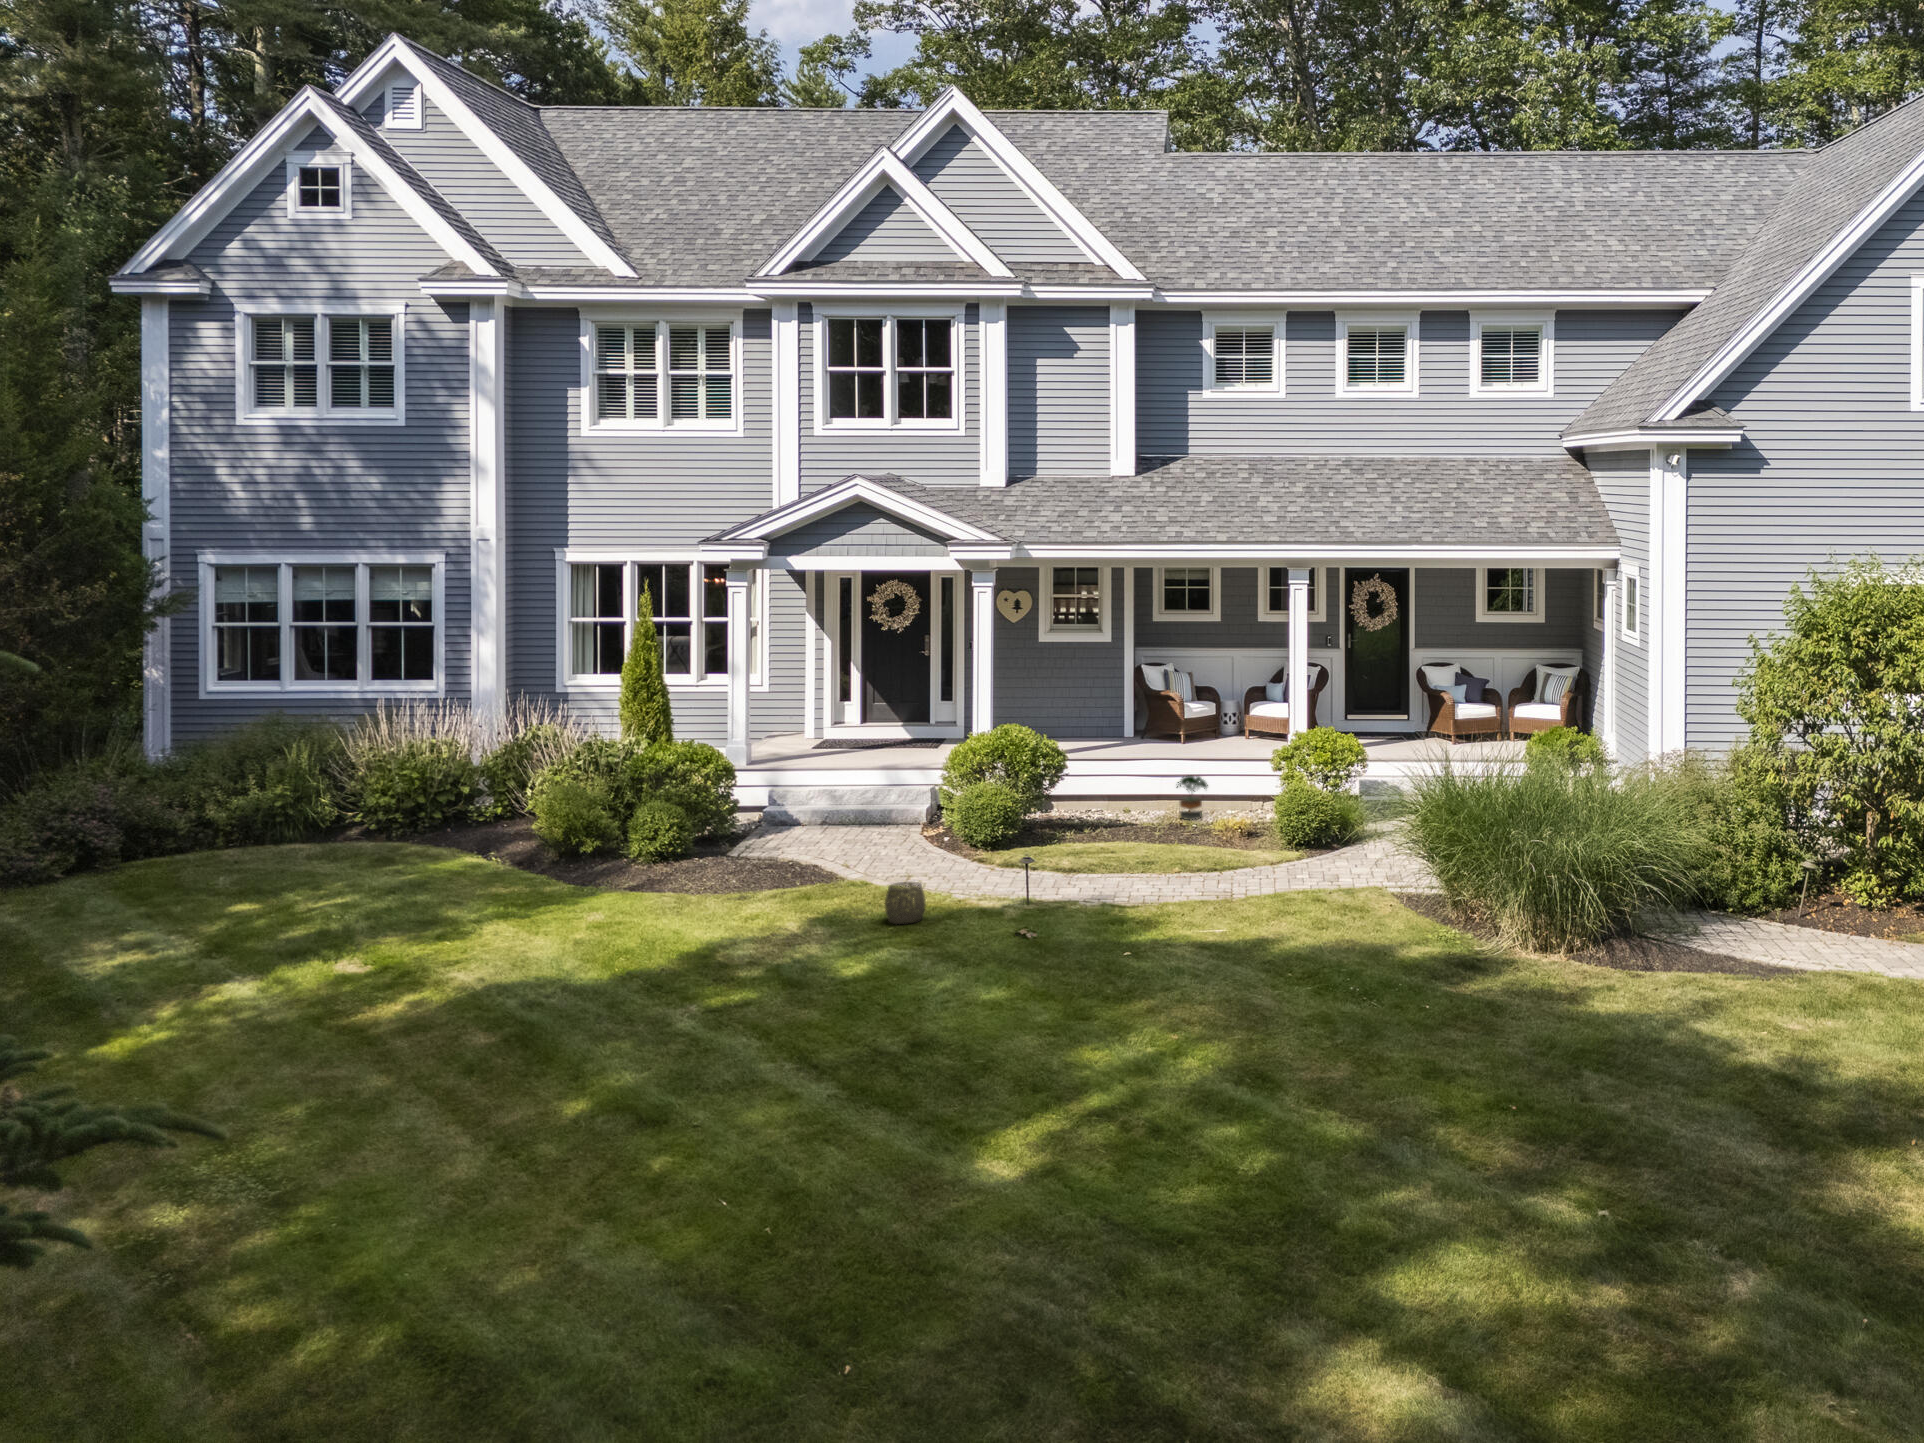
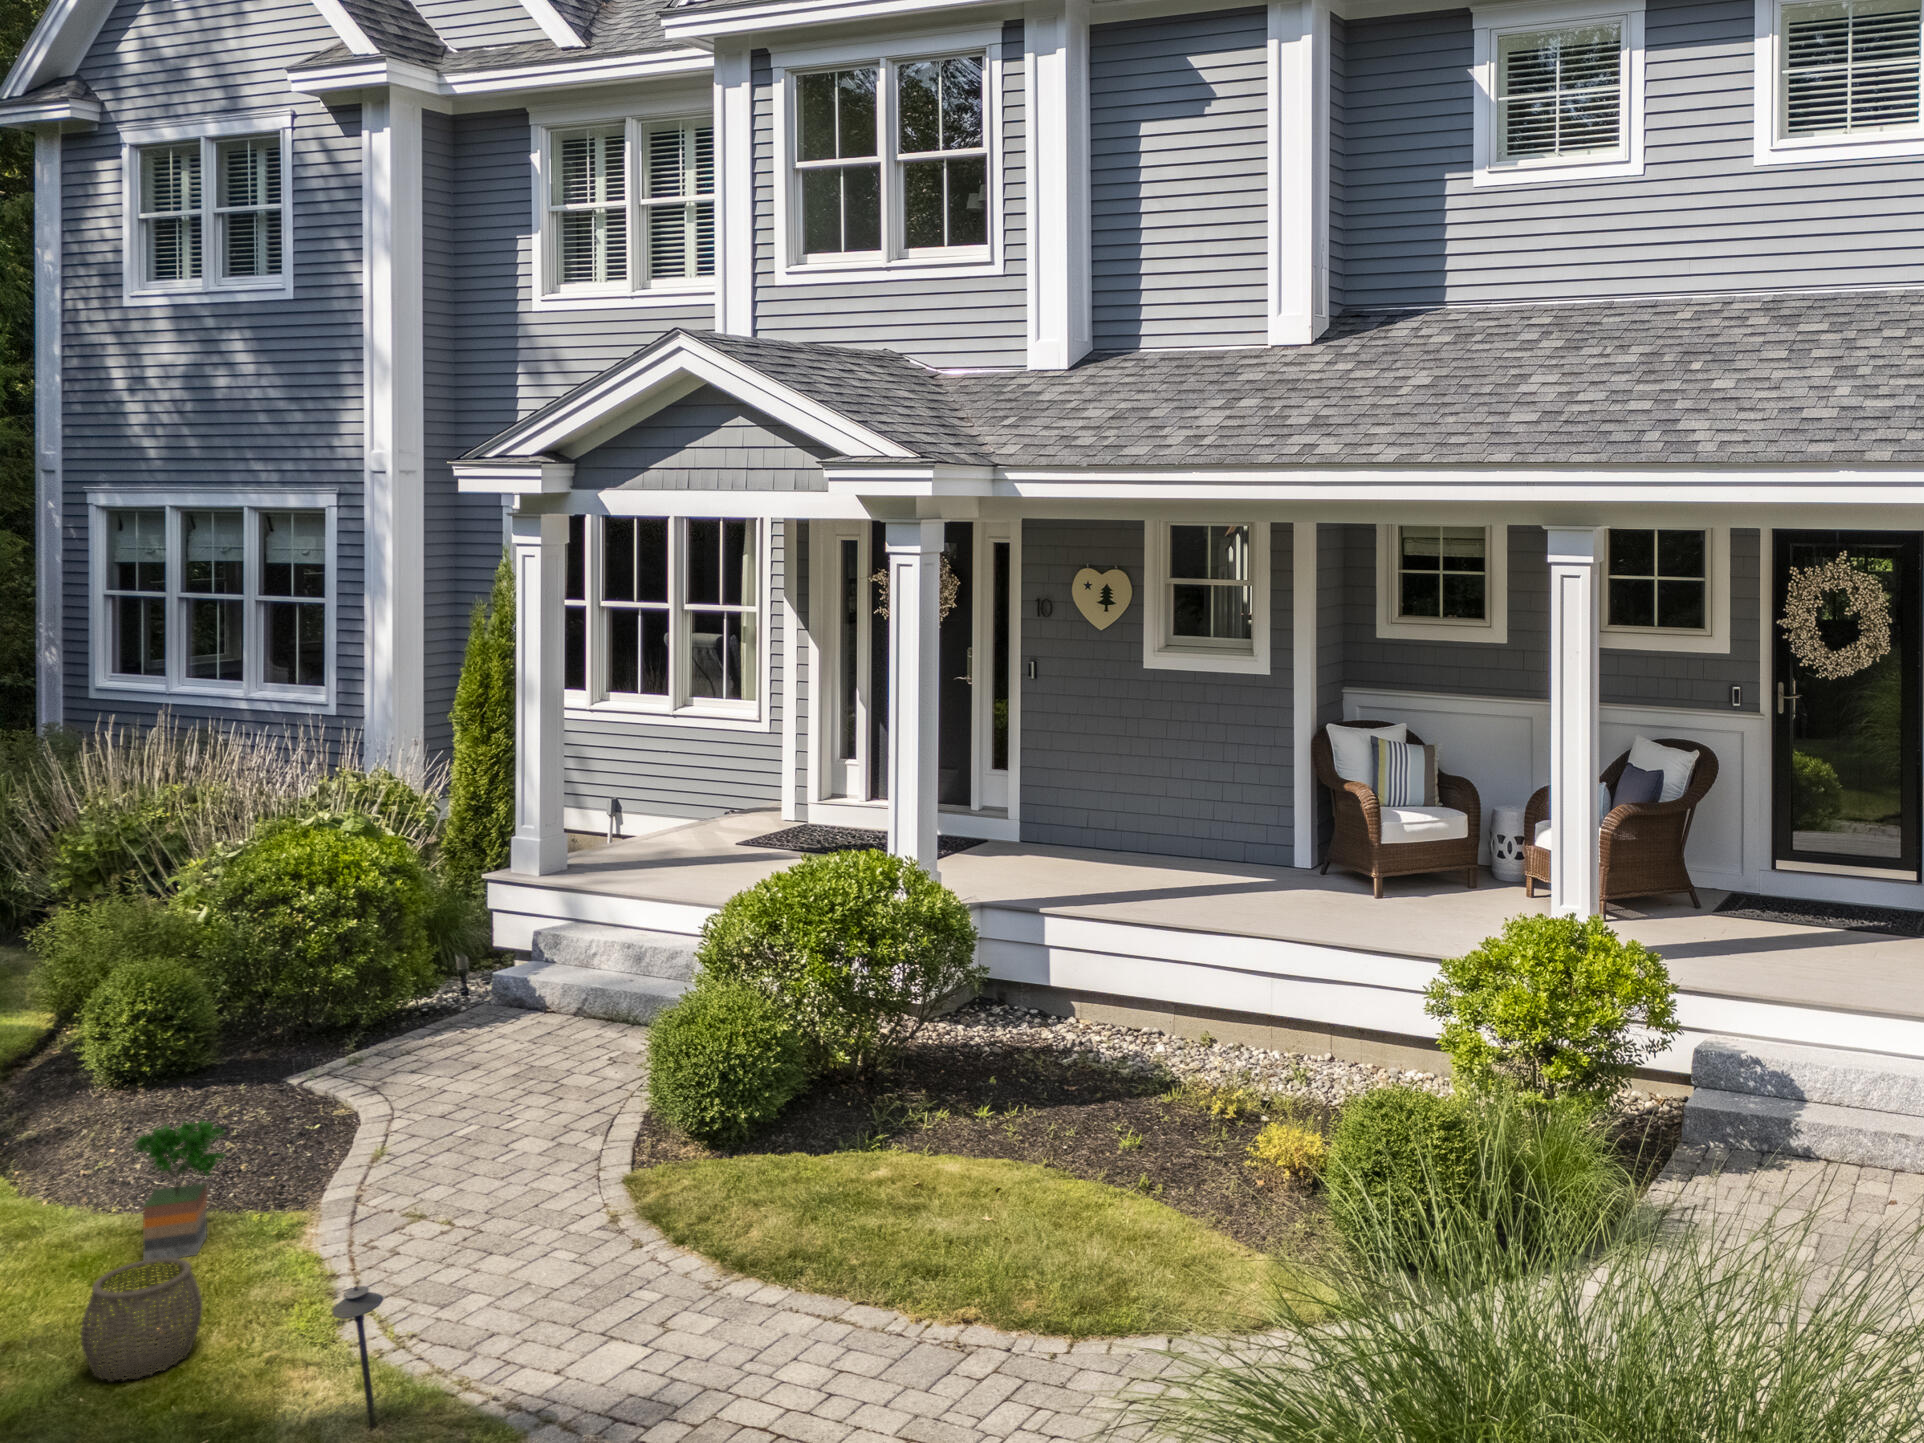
potted tree: present [1176,775,1208,821] -> present [133,1119,224,1260]

